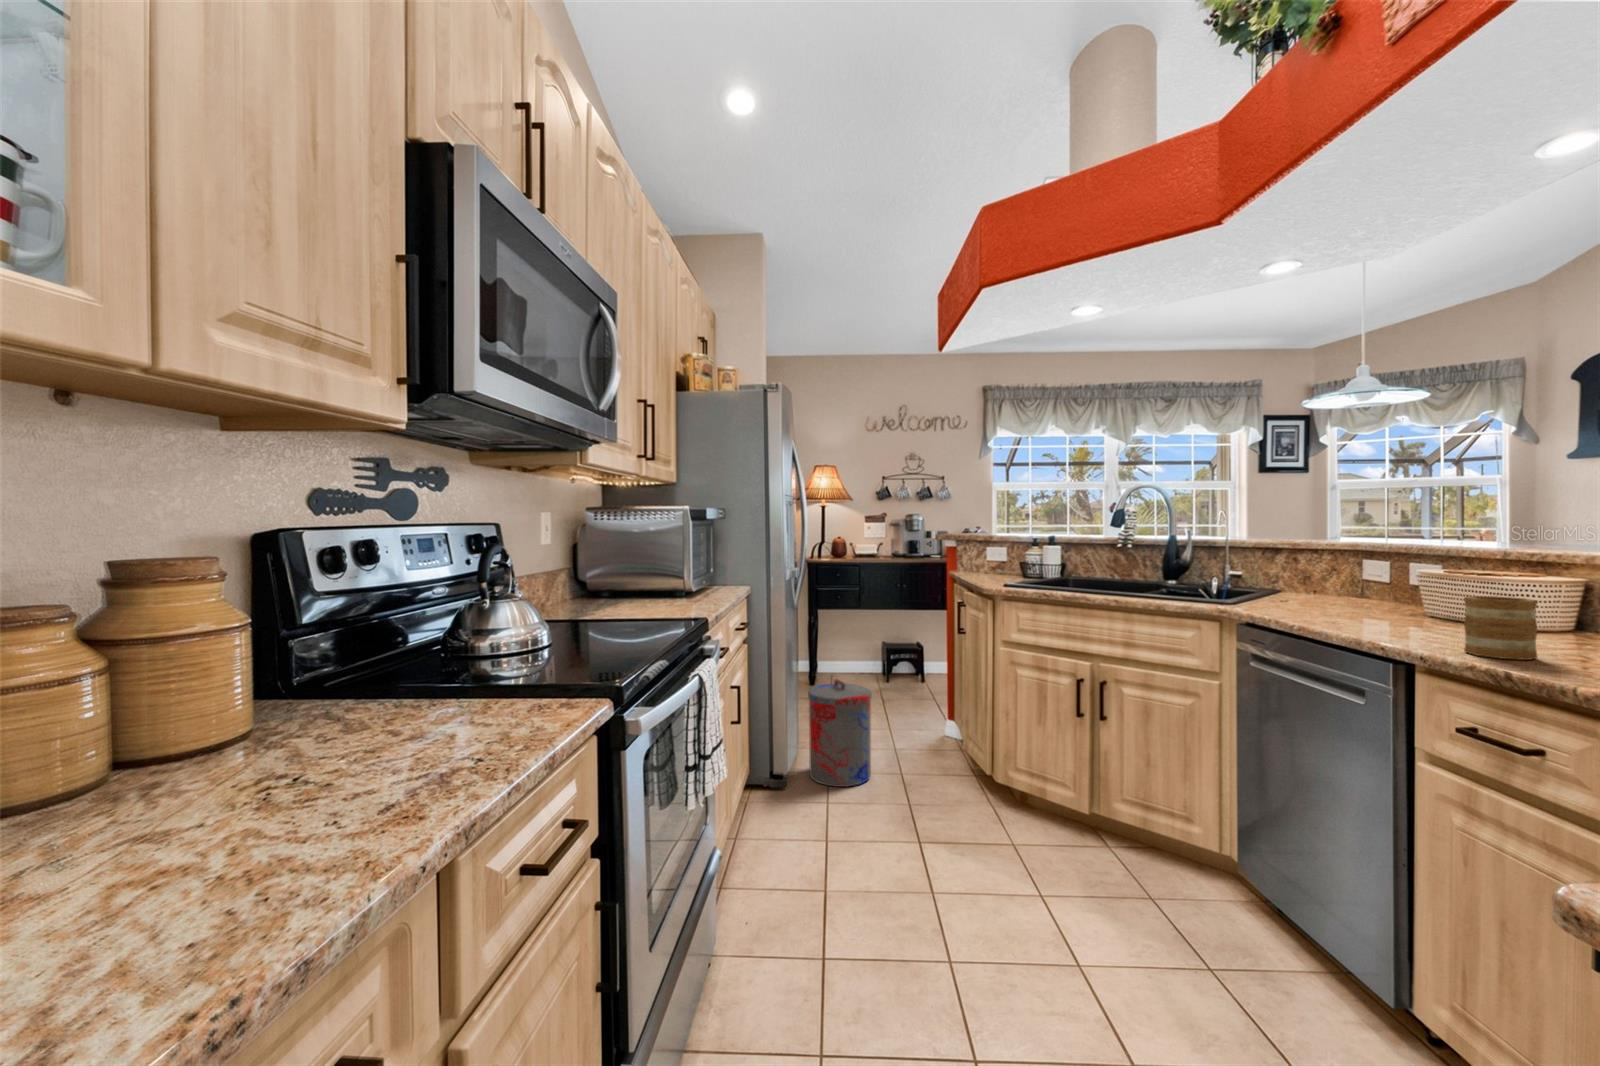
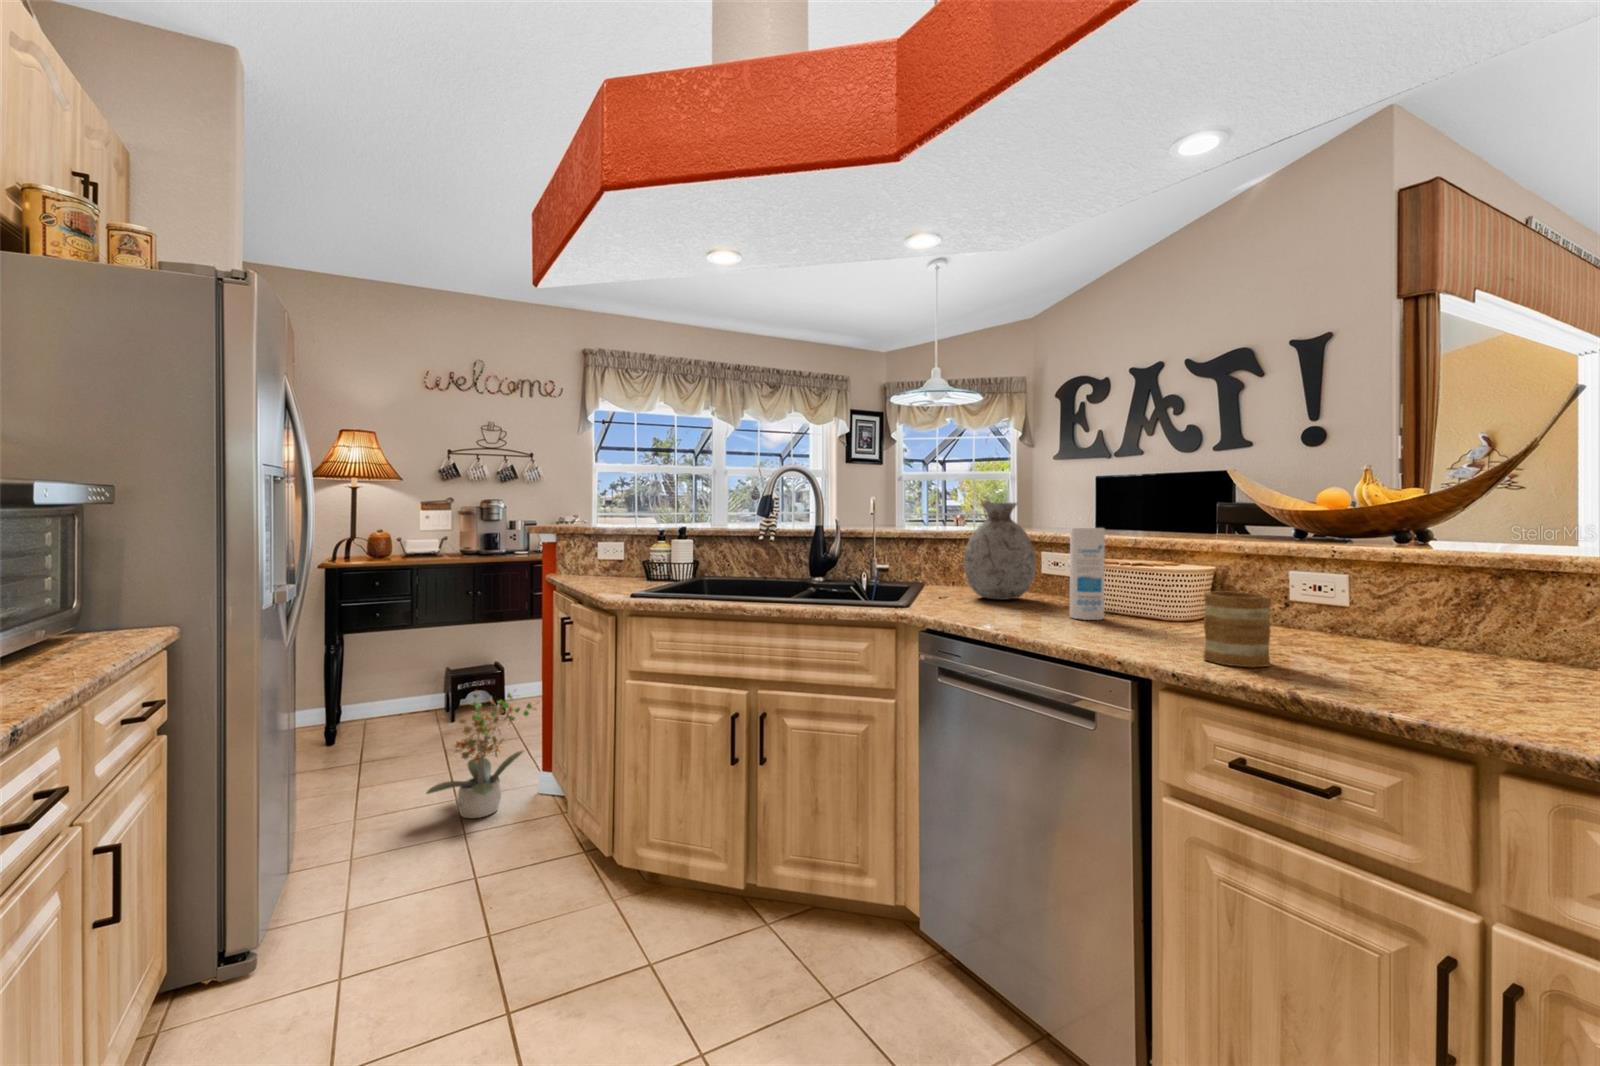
vase: none [1310,516,1393,606] -> present [964,503,1036,600]
canister: none [1398,541,1438,625] -> present [1070,528,1105,620]
potted plant: none [872,652,945,739] -> present [427,693,536,818]
trash can: present [808,679,872,787] -> none [292,764,420,955]

